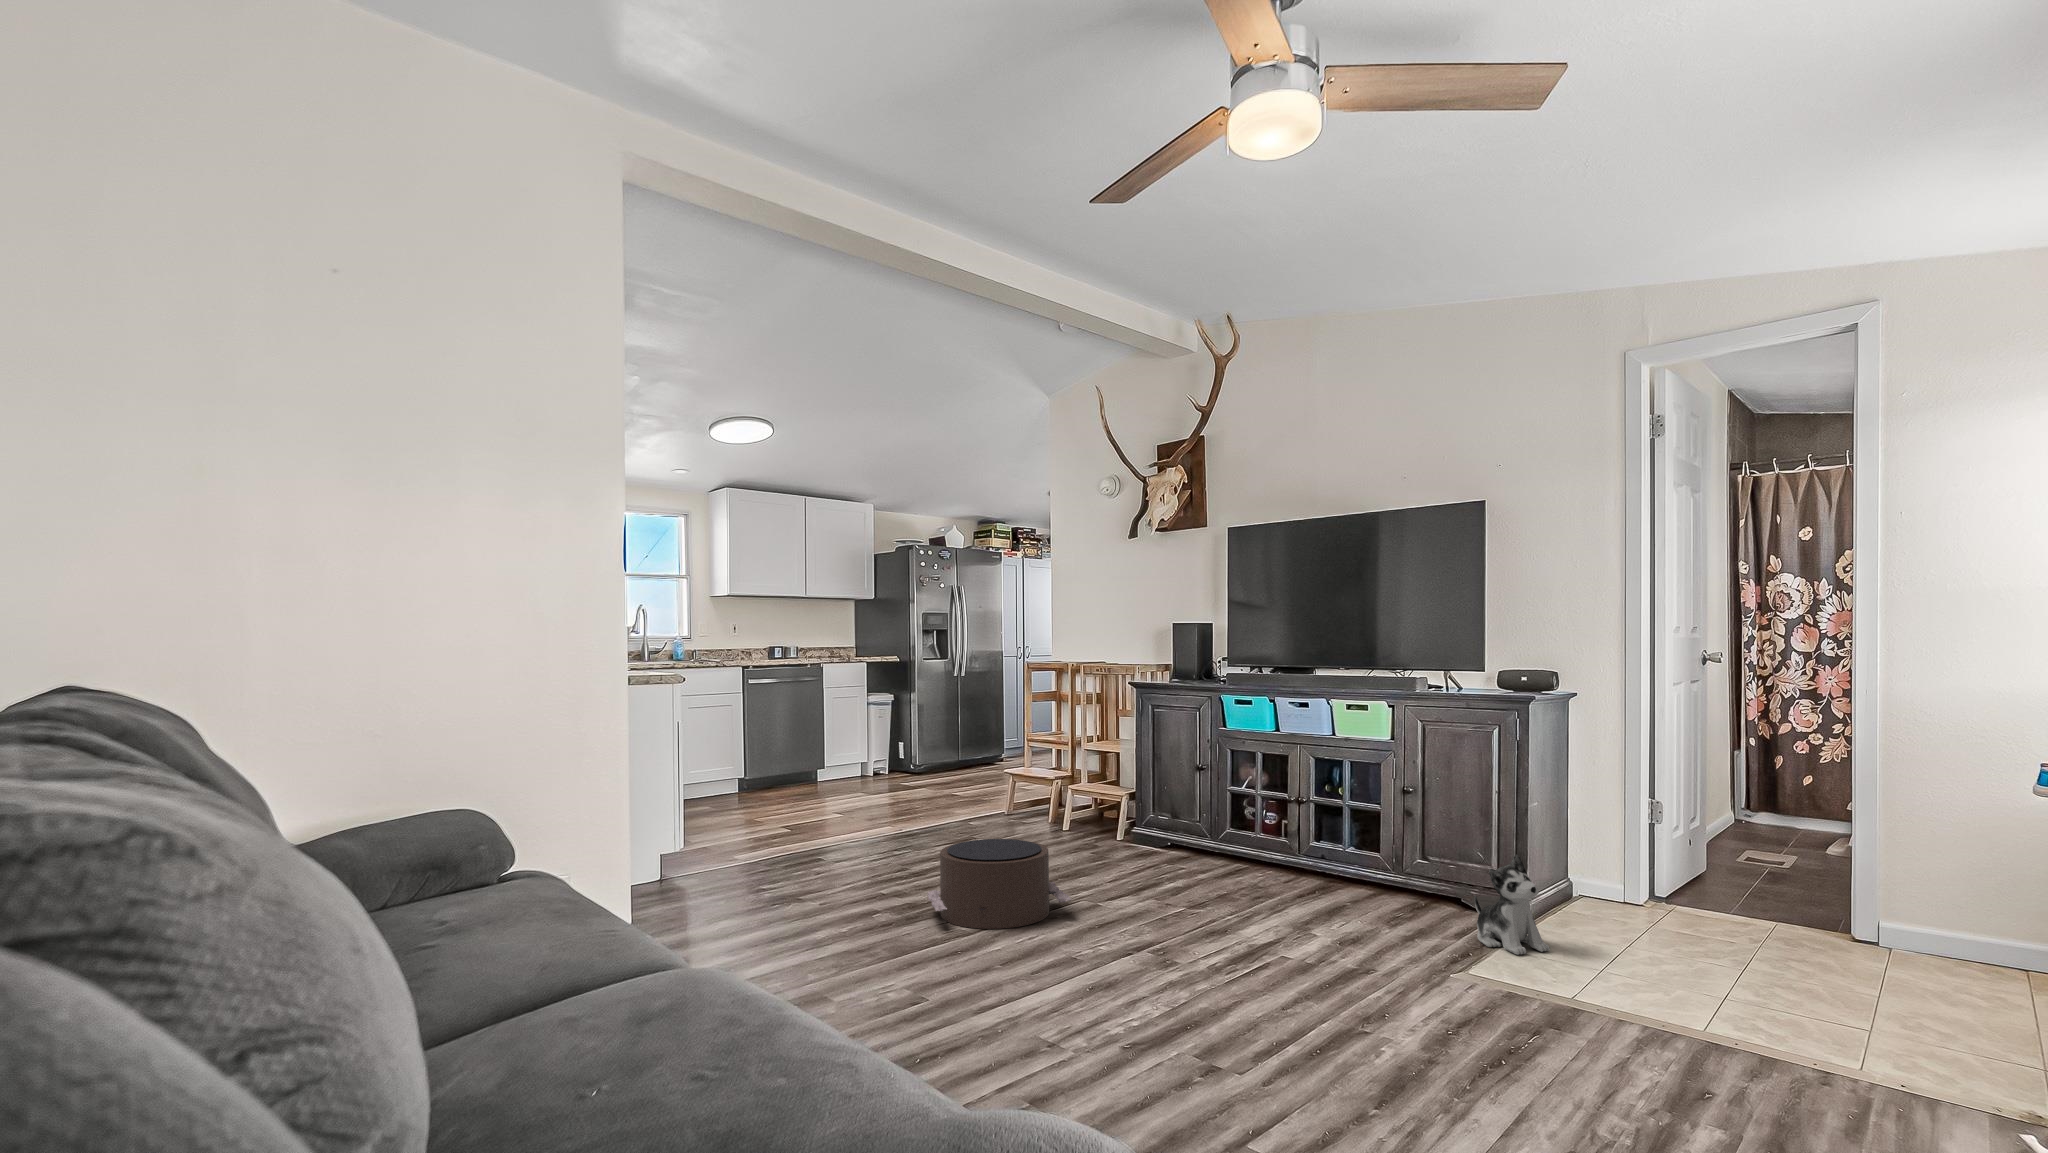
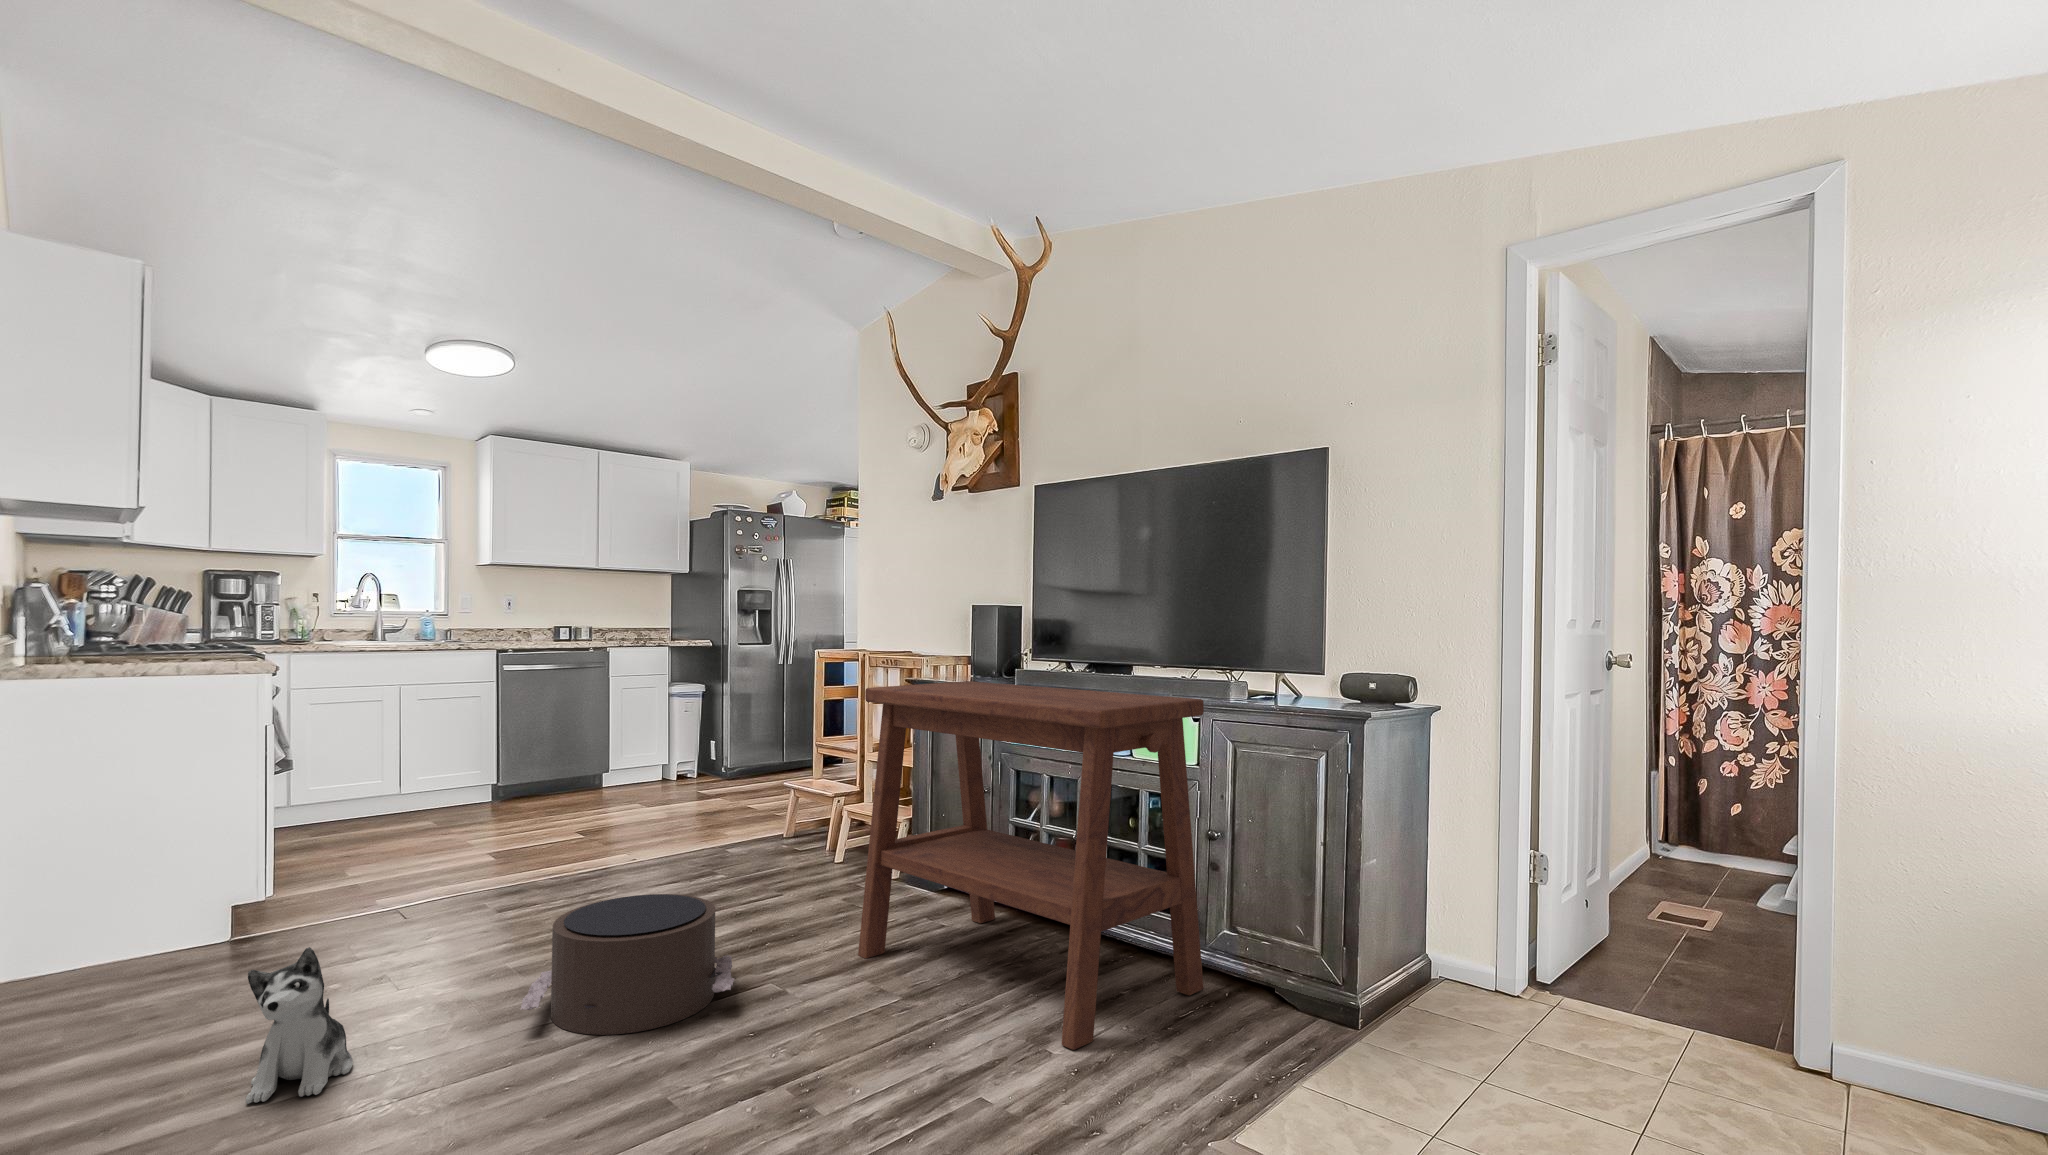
side table: none [1128,682,1405,935] -> present [858,681,1204,1050]
plush toy: present [1475,855,1550,955] -> present [246,947,353,1104]

